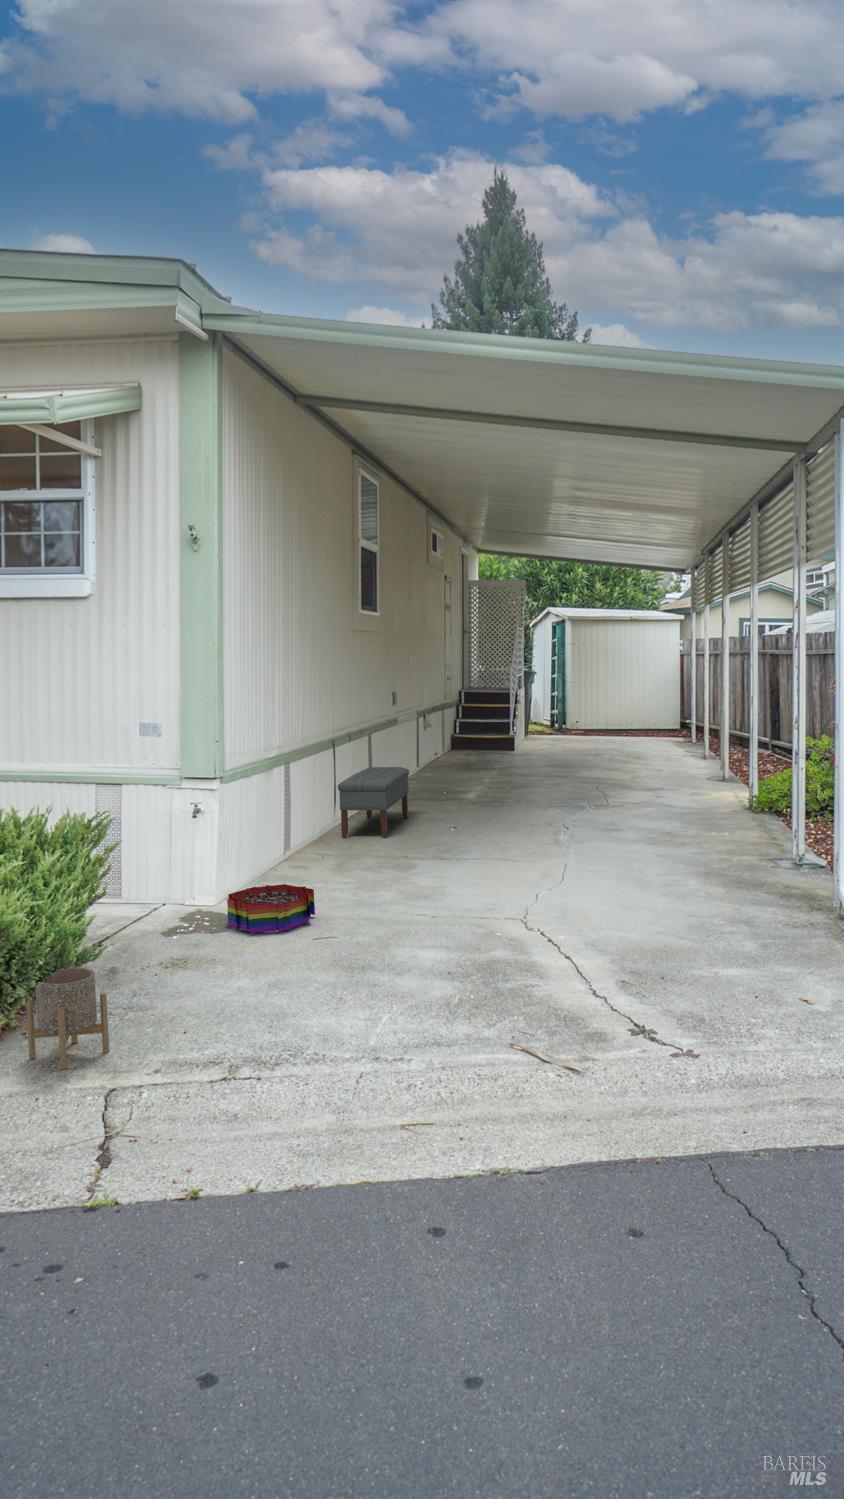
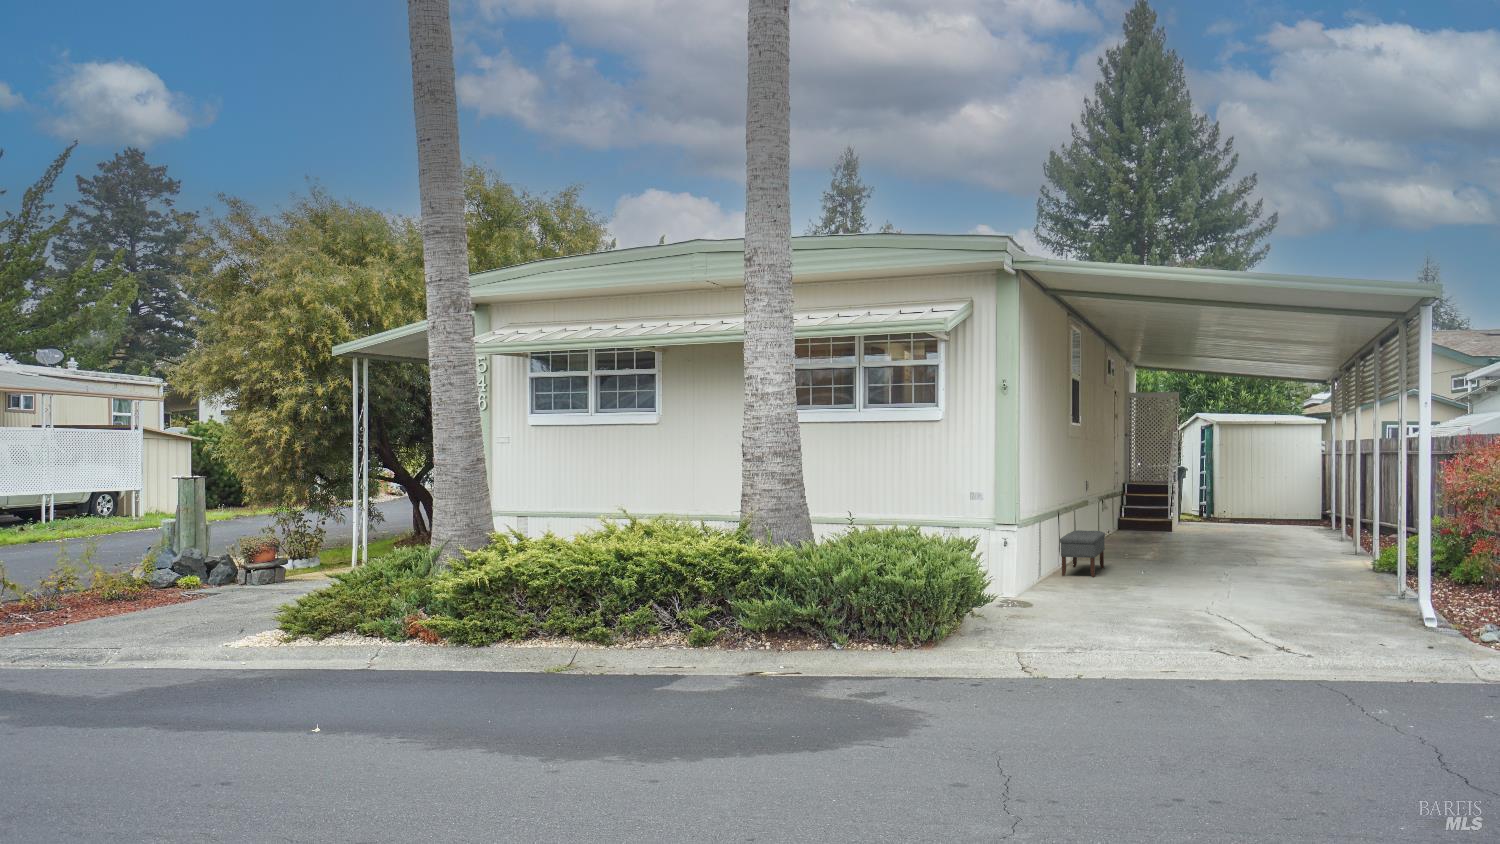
storage bin: present [227,884,315,933] -> none [1020,588,1072,612]
planter: present [26,968,109,1069] -> none [963,601,1001,646]

